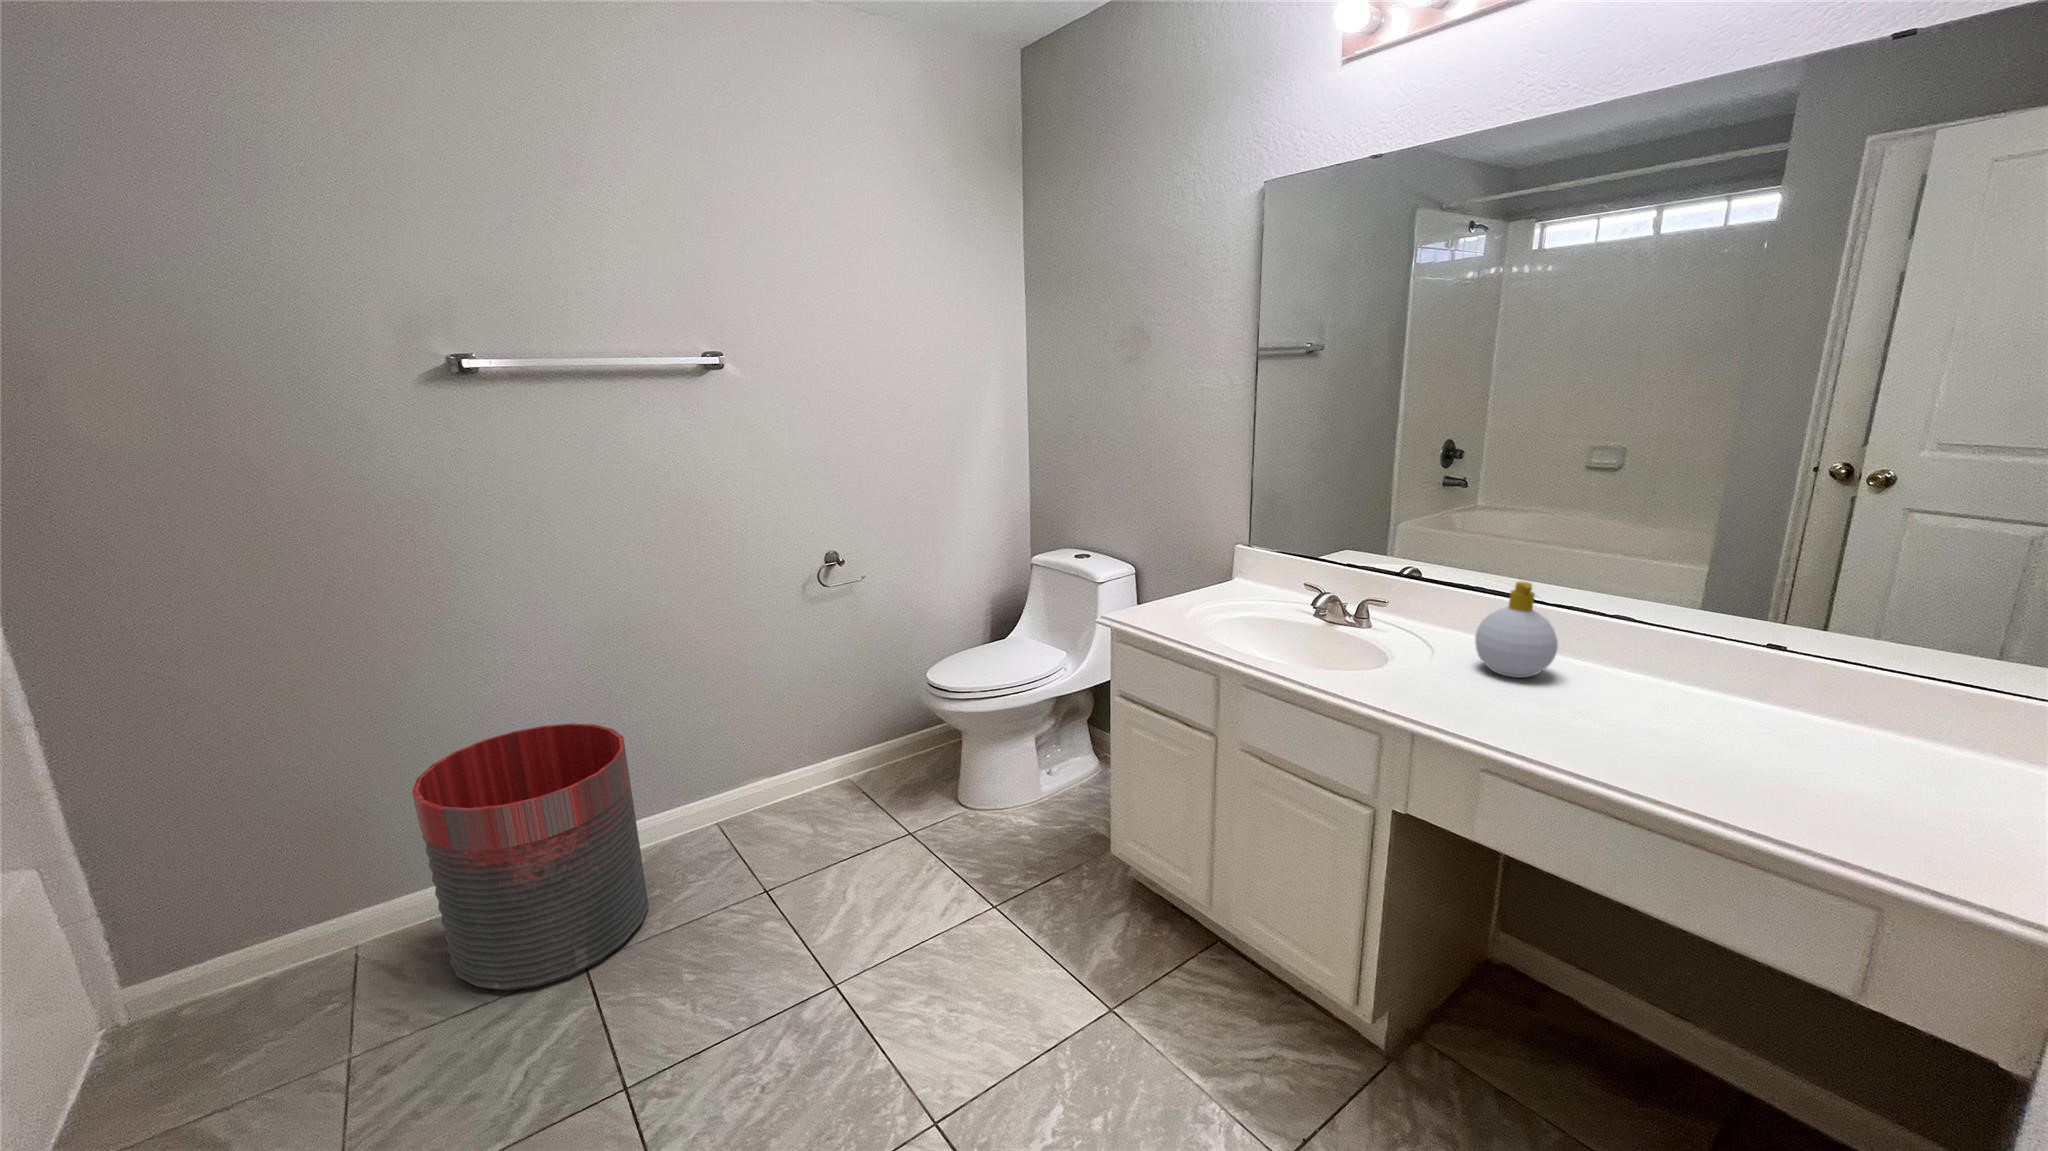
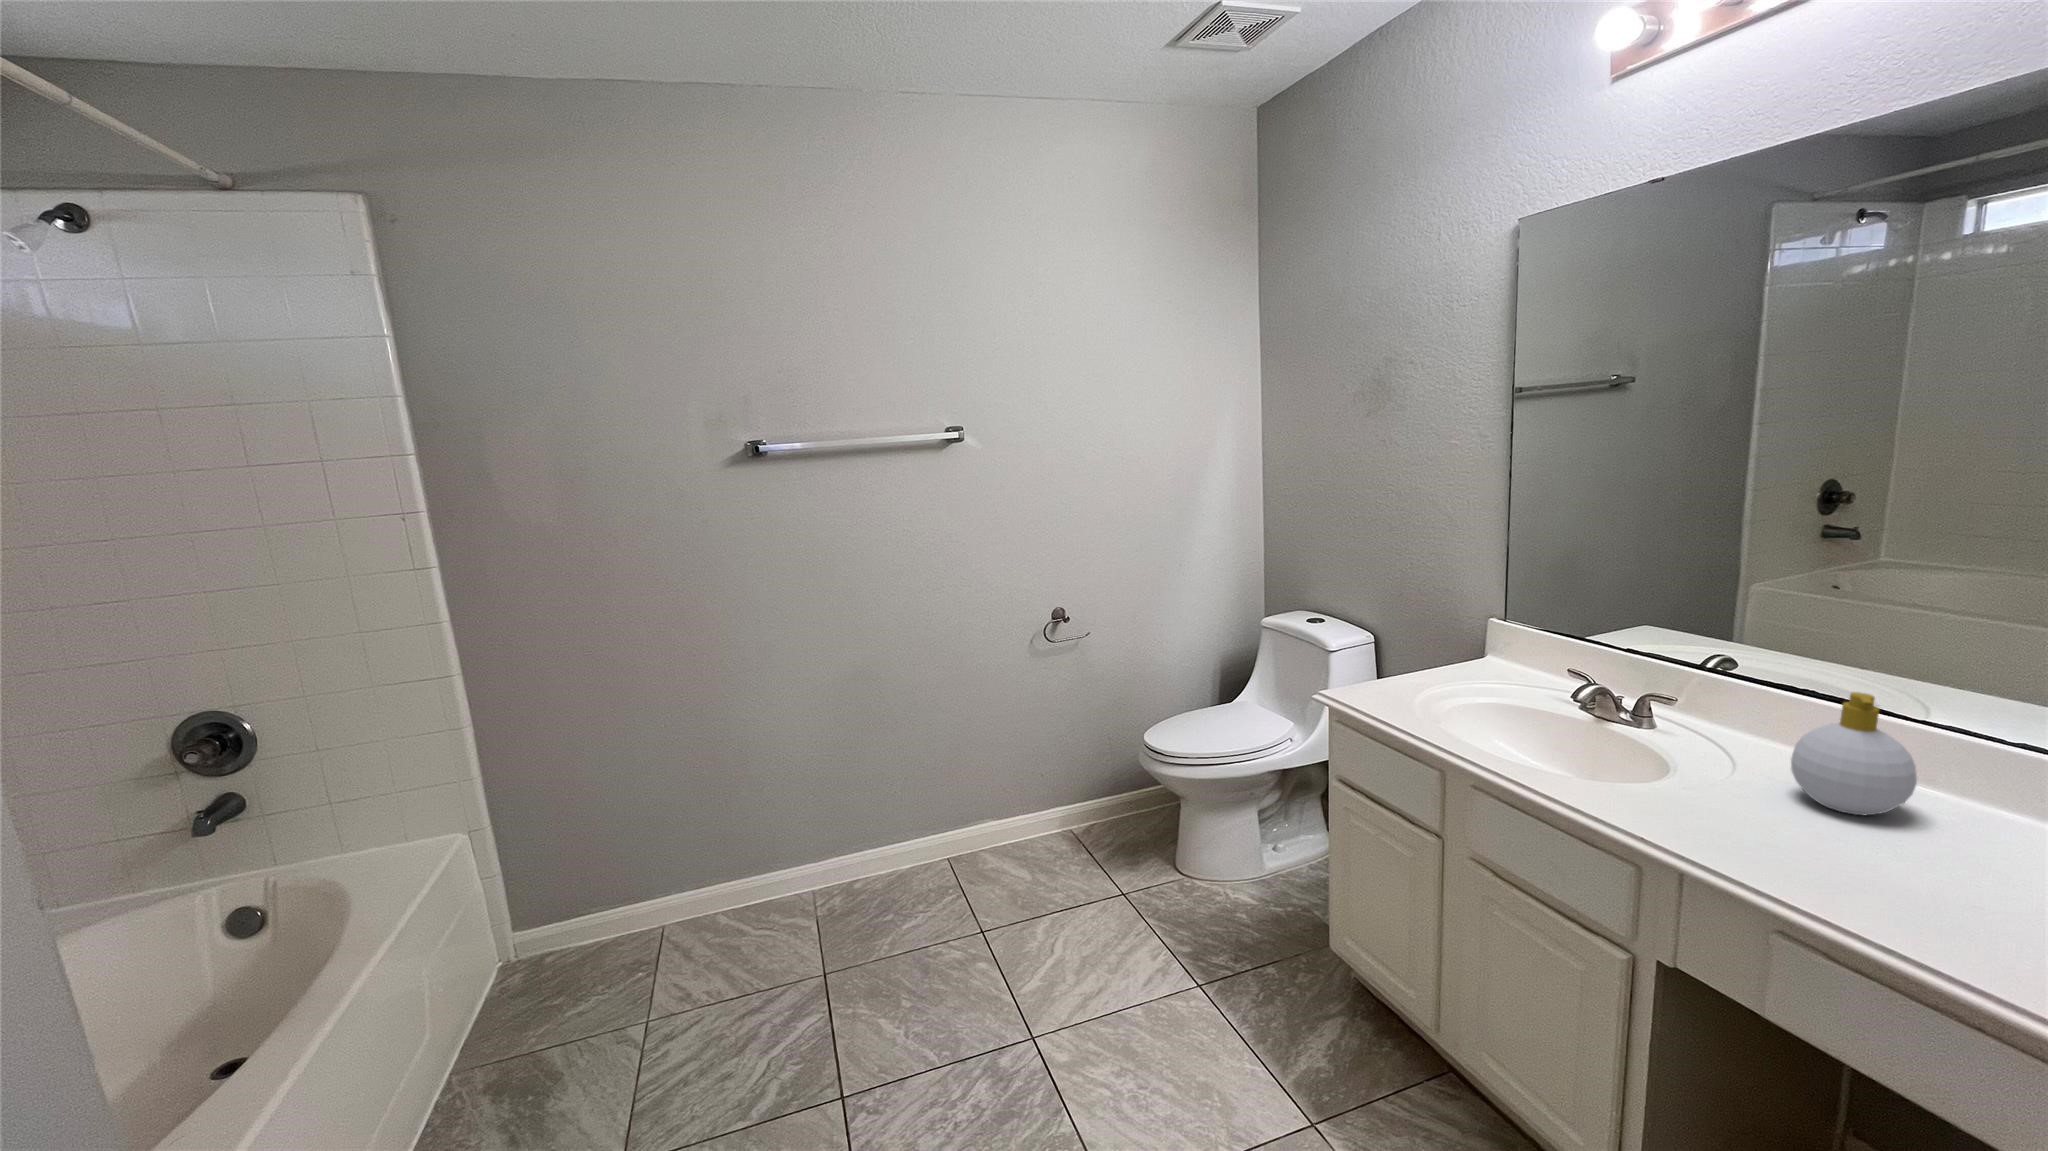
trash can: present [412,723,649,990] -> none [703,755,880,987]

